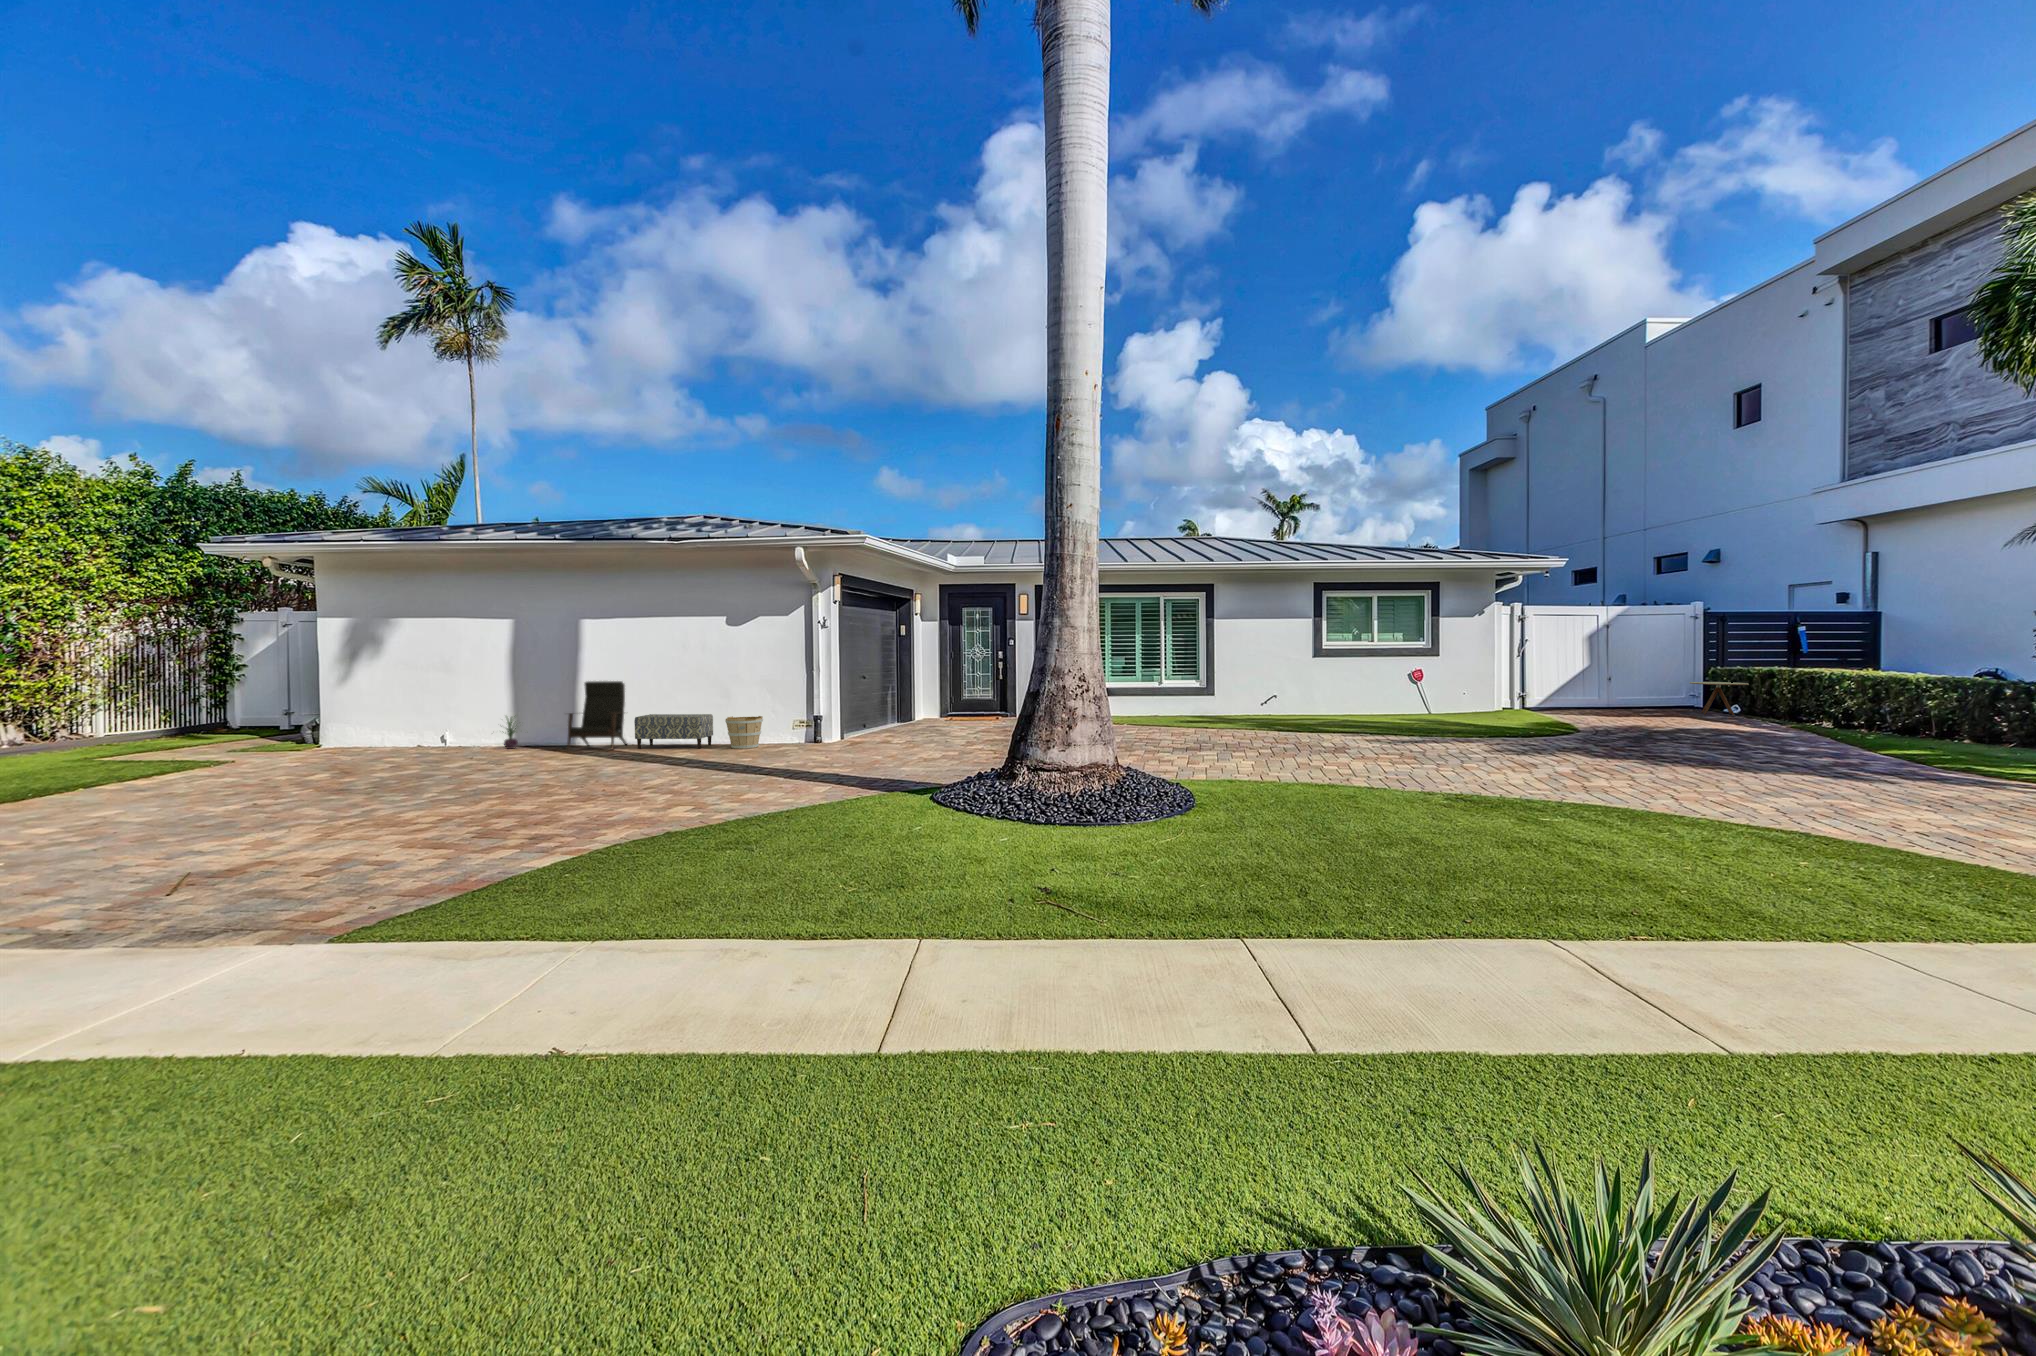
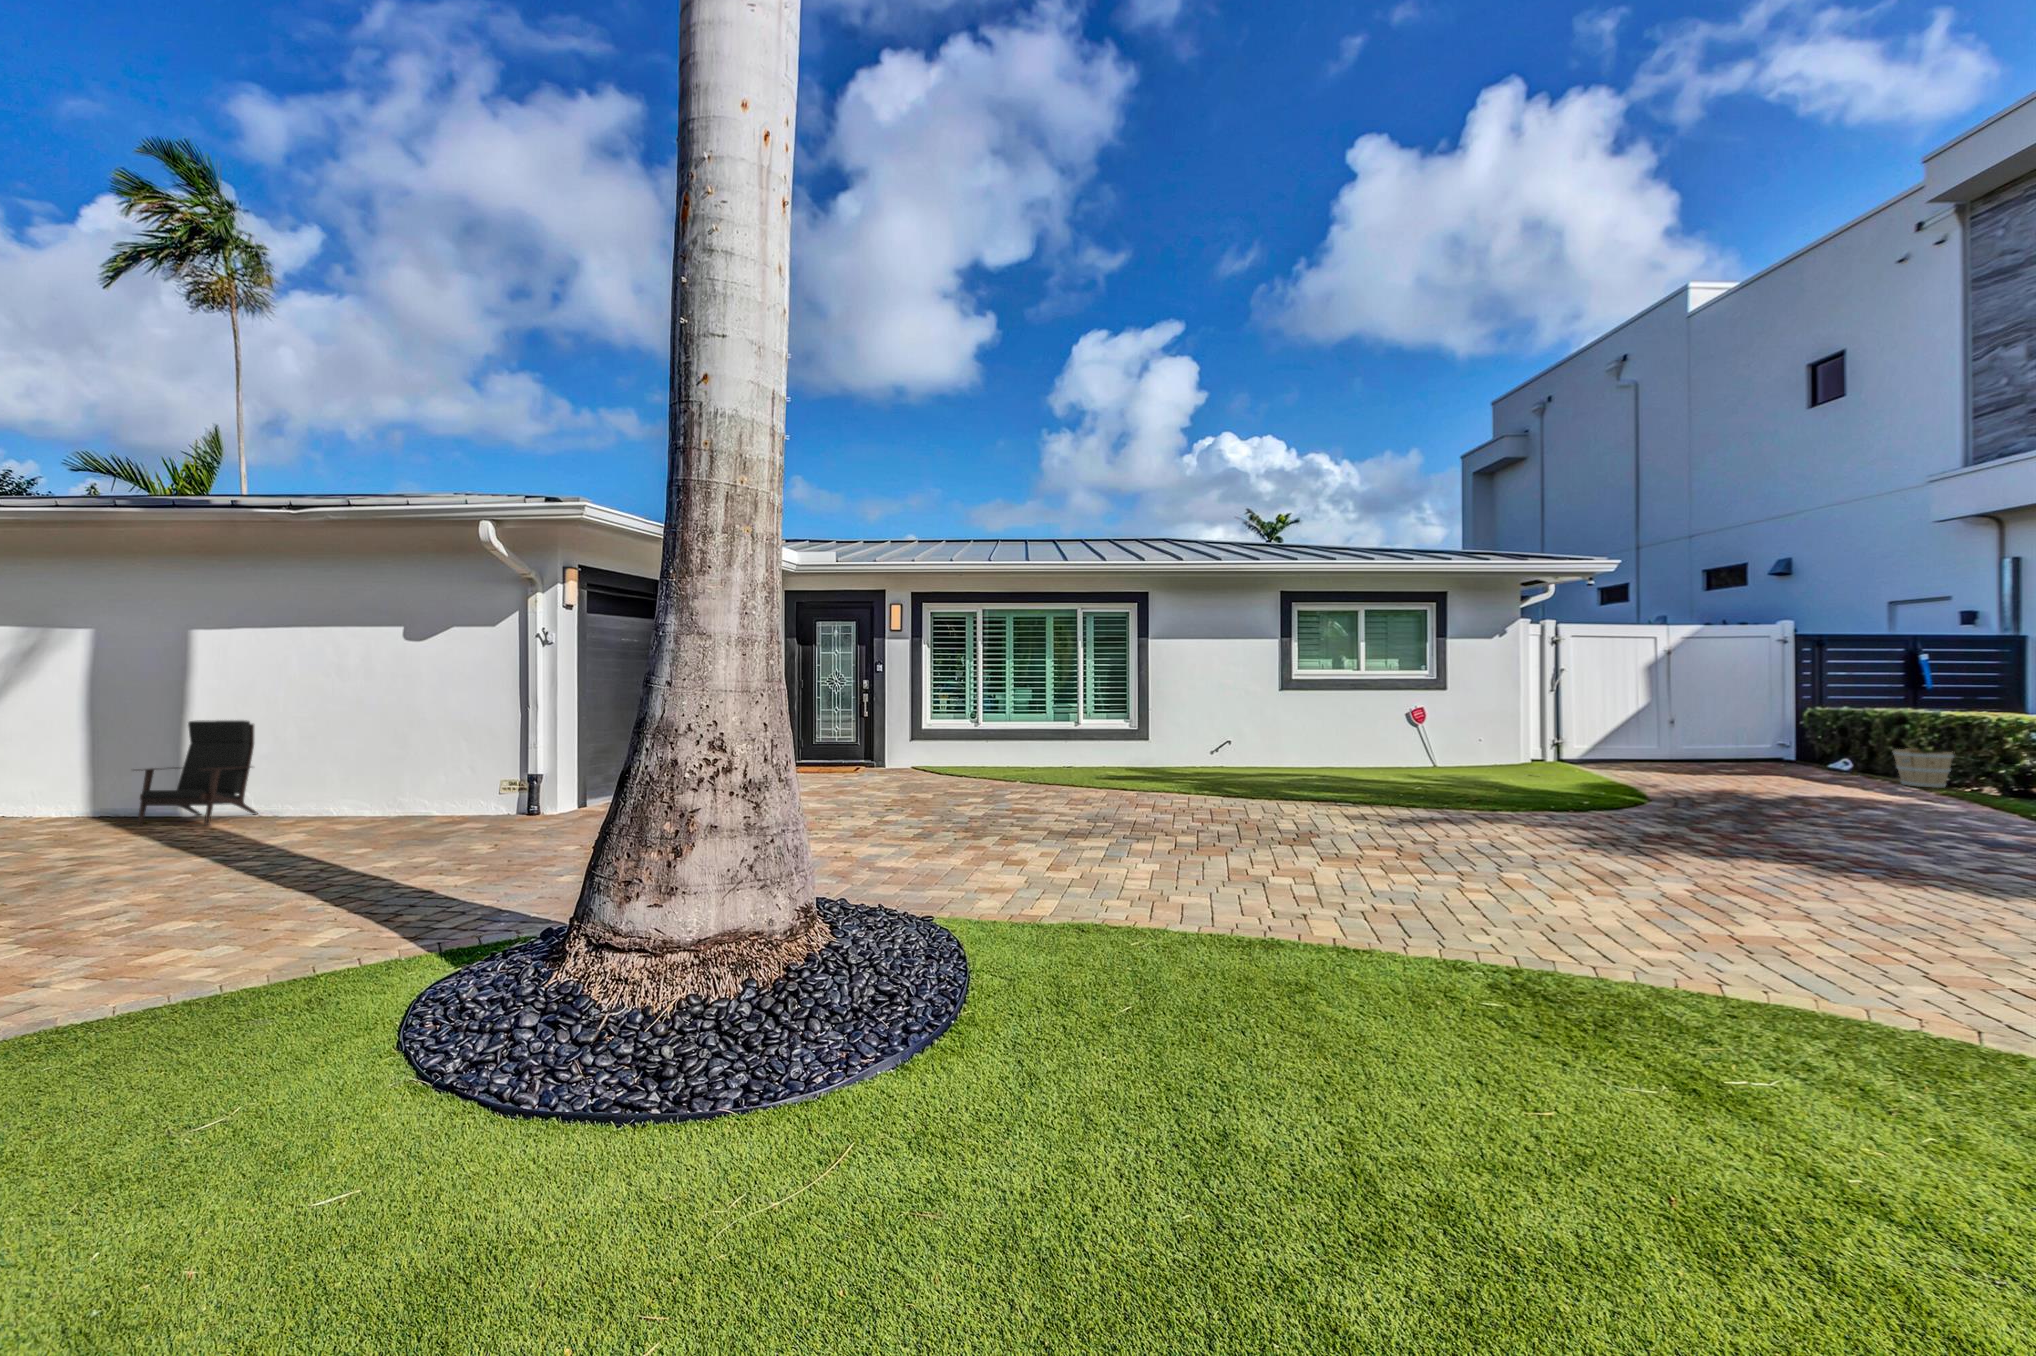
round table: present [1690,682,1749,715] -> none [1784,727,1871,774]
bench: present [634,714,713,749] -> none [246,769,381,823]
wooden bucket: present [725,716,763,749] -> present [1893,748,1954,788]
decorative plant: present [504,717,518,749] -> none [30,769,110,820]

